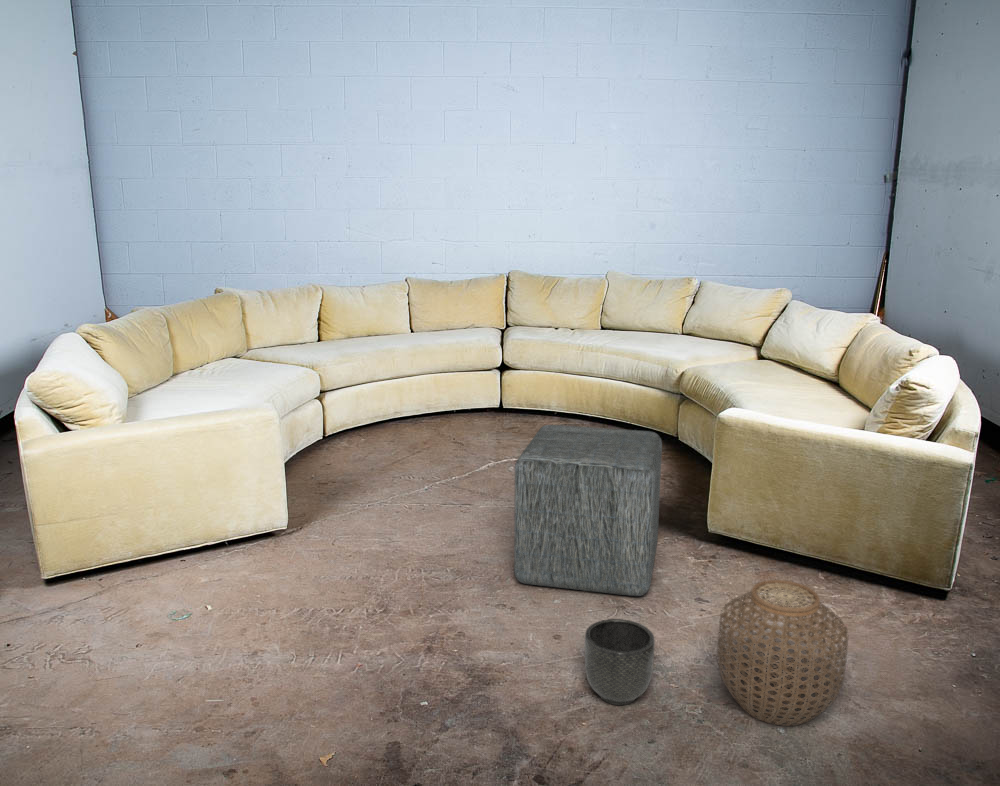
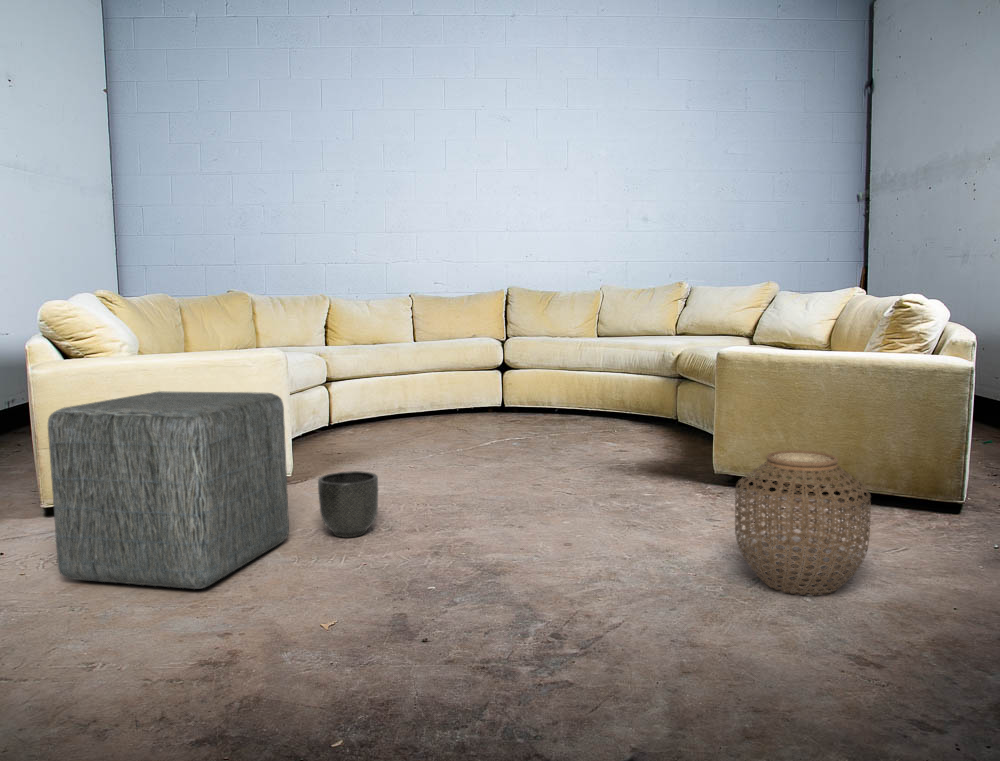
ottoman: present [514,425,662,596] -> present [48,391,289,589]
planter: present [585,619,655,705] -> present [318,471,378,538]

